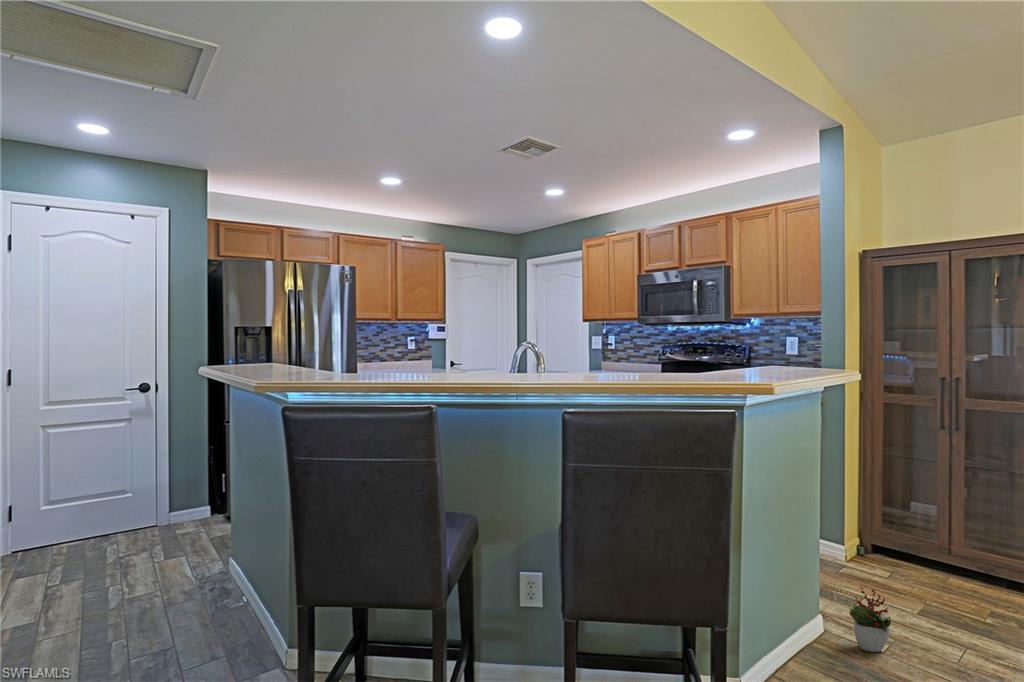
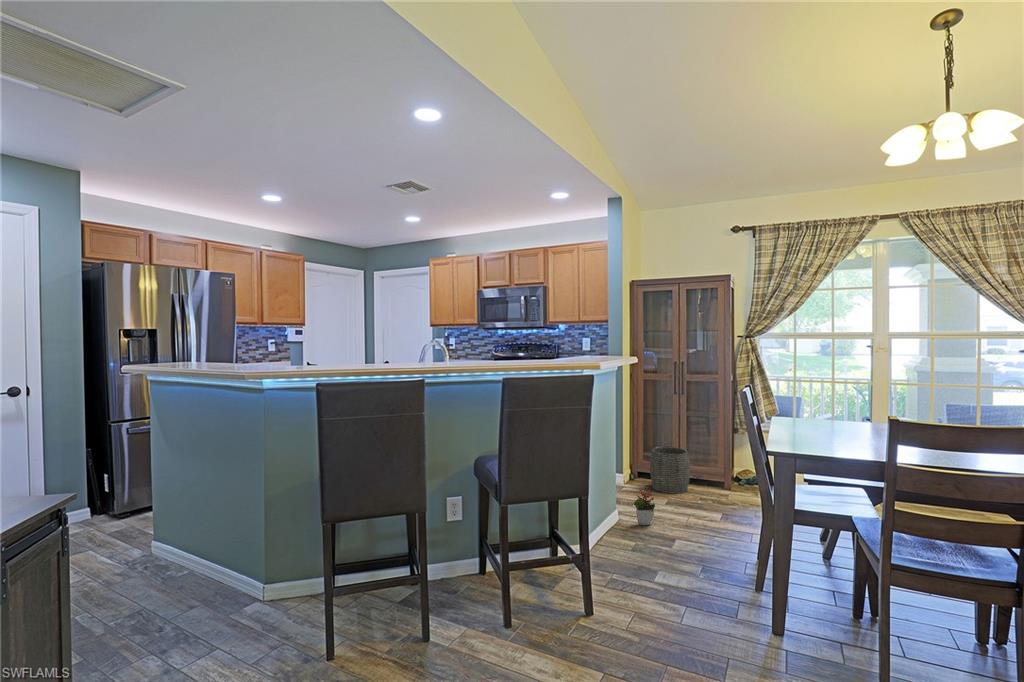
woven basket: none [893,512,971,595] -> present [650,447,690,494]

